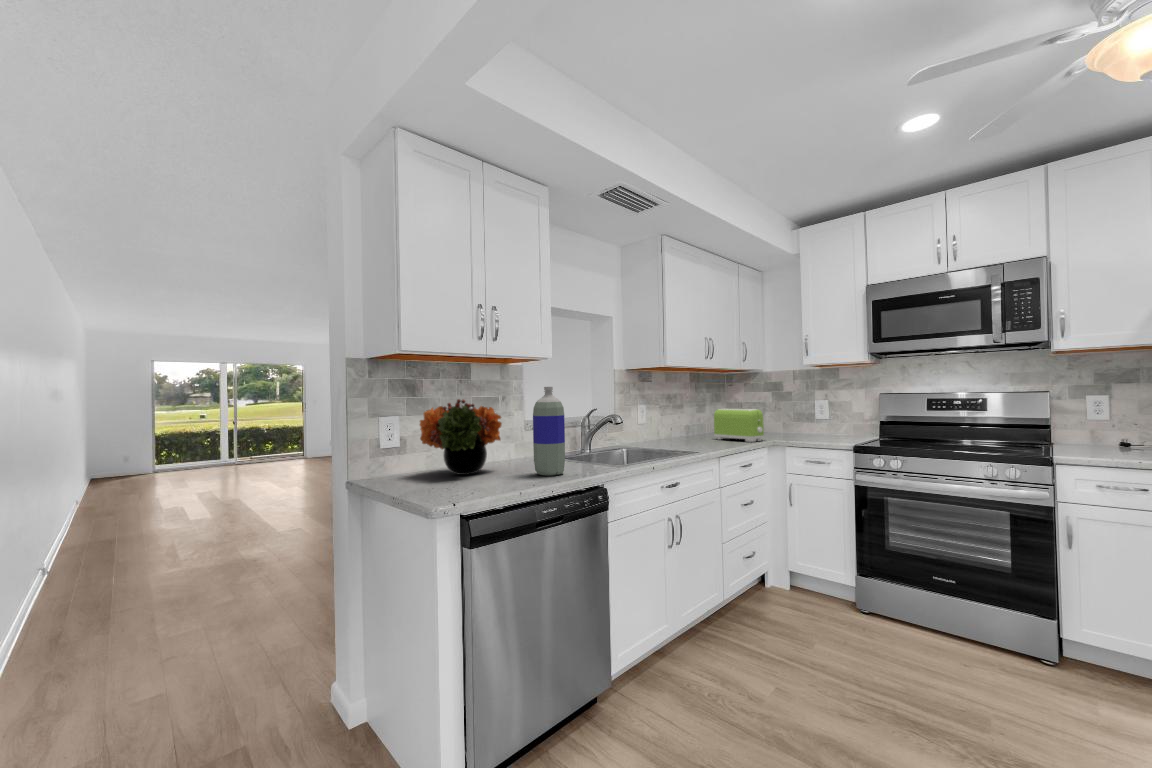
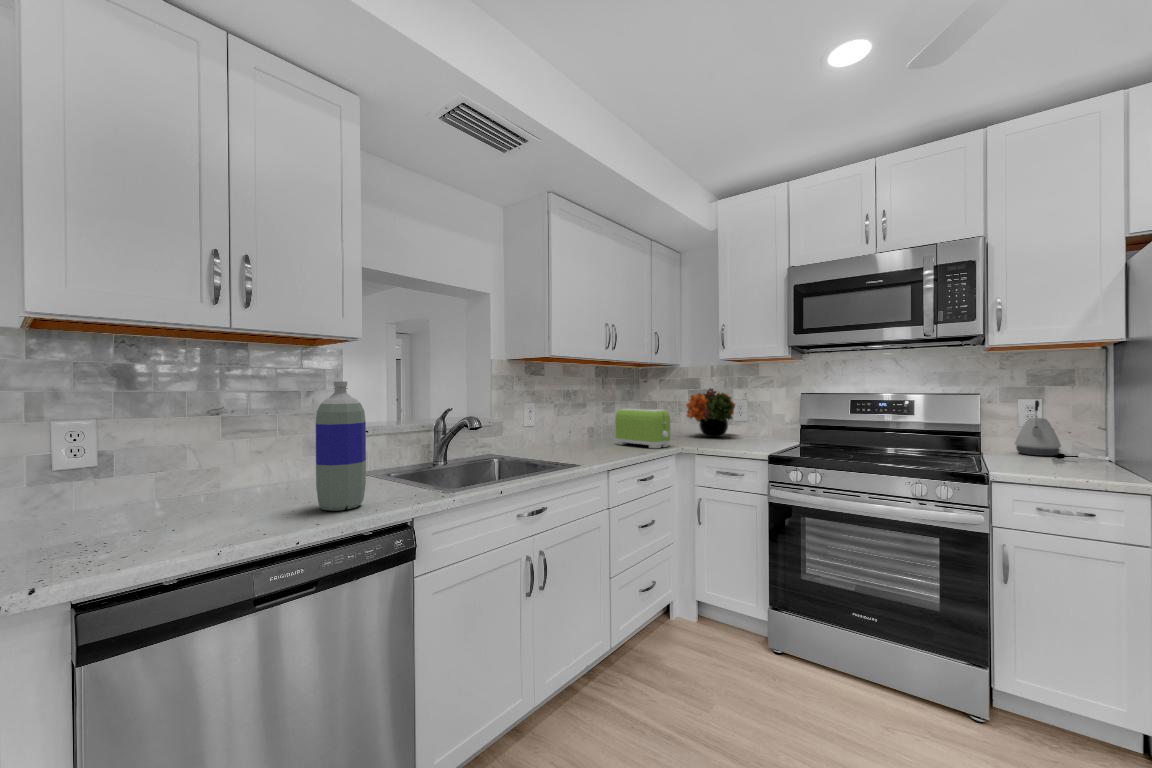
kettle: none [1084,396,1128,445] -> present [1015,400,1061,456]
flower arrangement: present [420,399,502,475] -> present [686,388,735,437]

